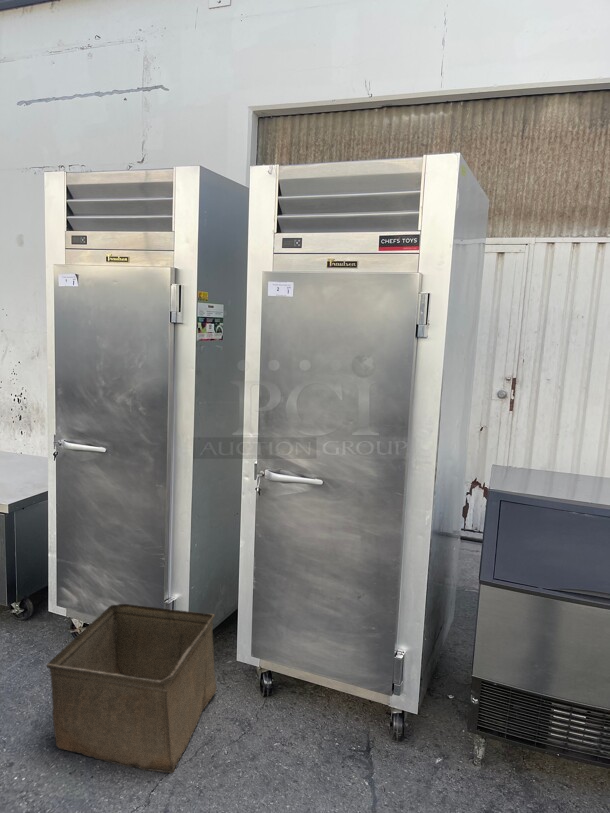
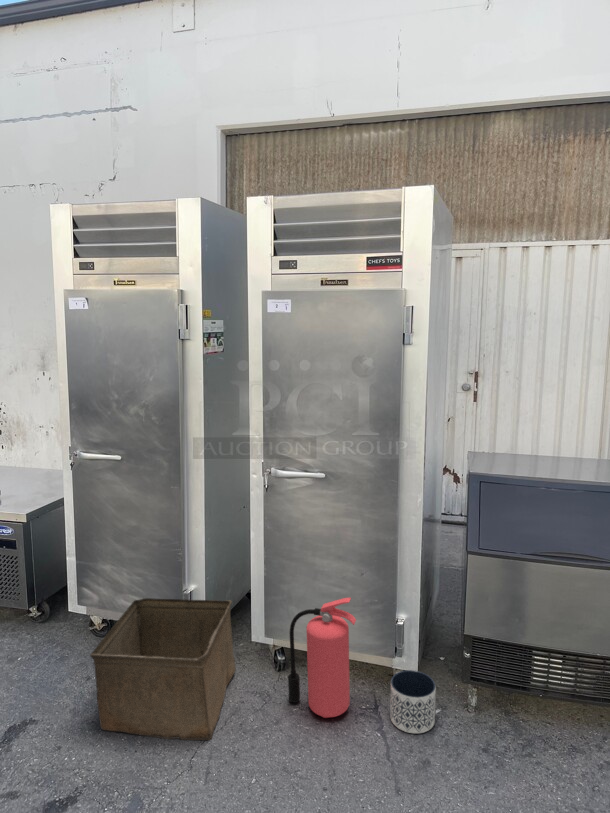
fire extinguisher: none [268,624,346,759] -> present [288,598,356,718]
planter: none [381,713,435,790] -> present [390,670,436,733]

